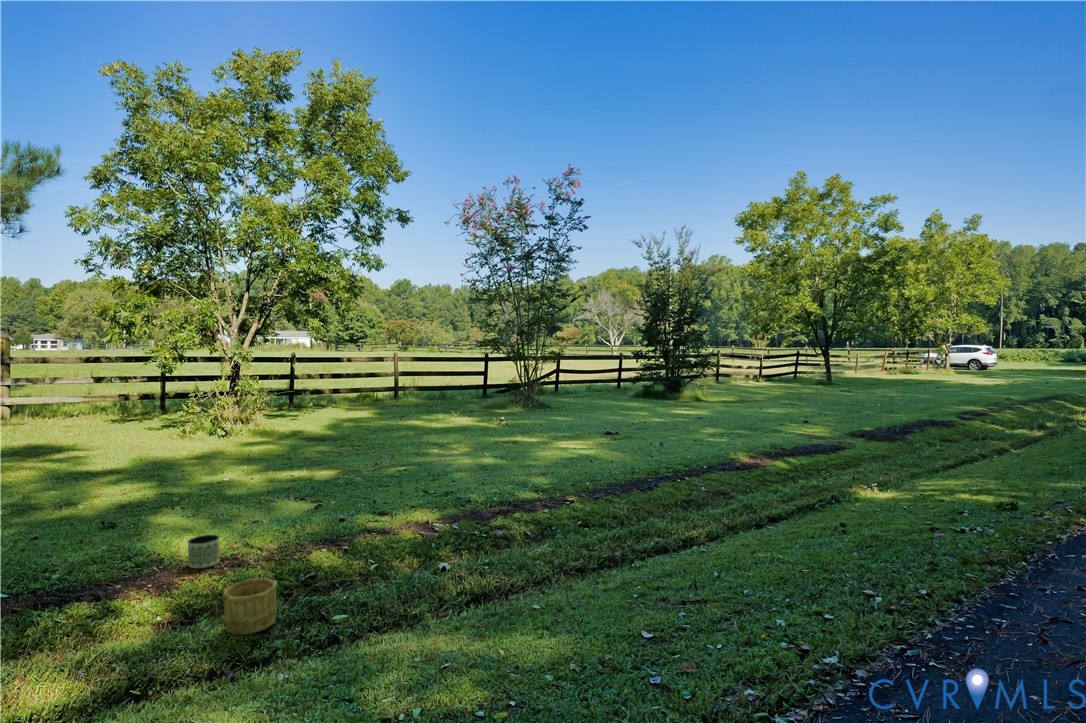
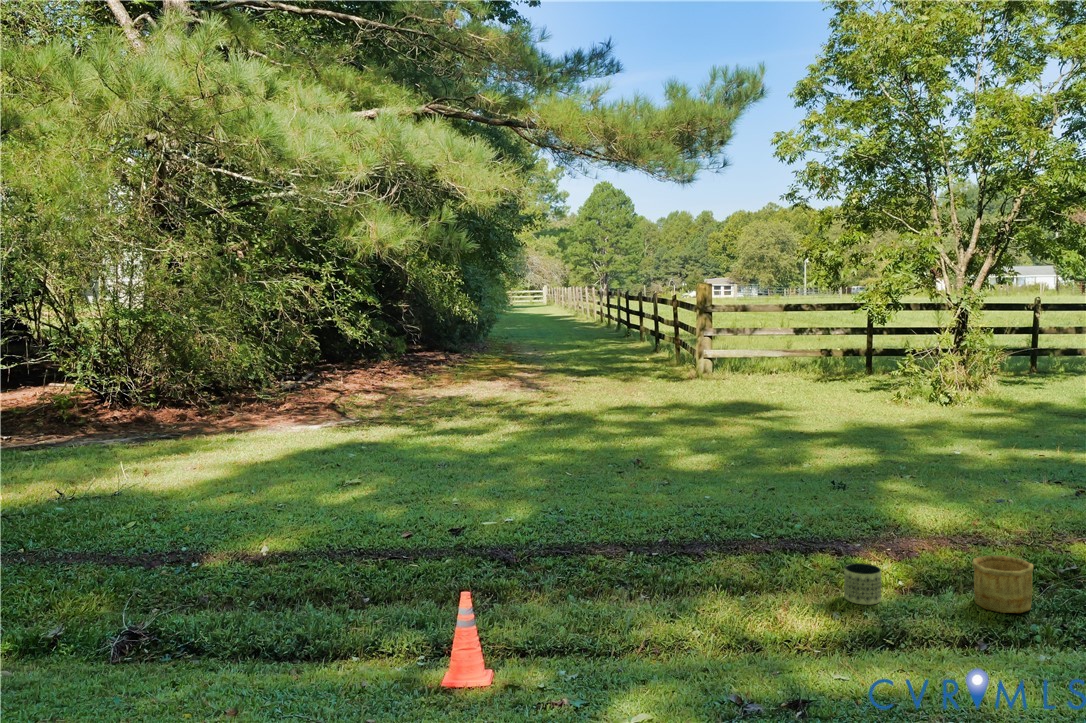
planter: present [188,535,220,568] -> present [844,563,881,605]

